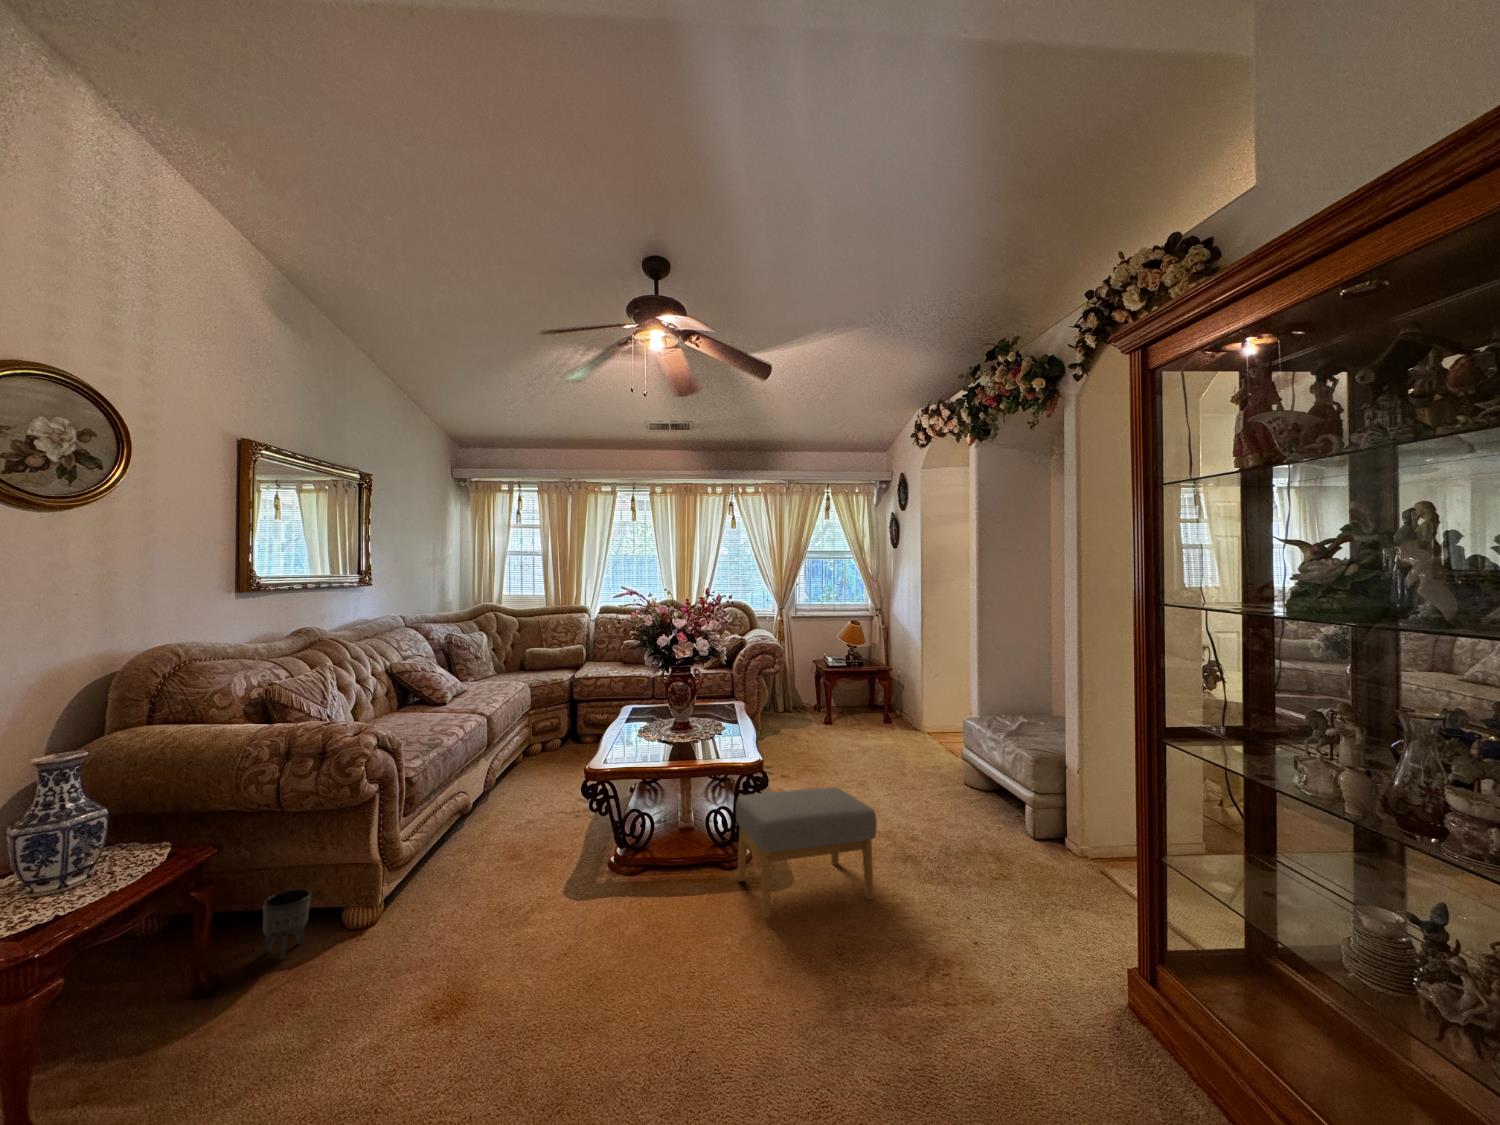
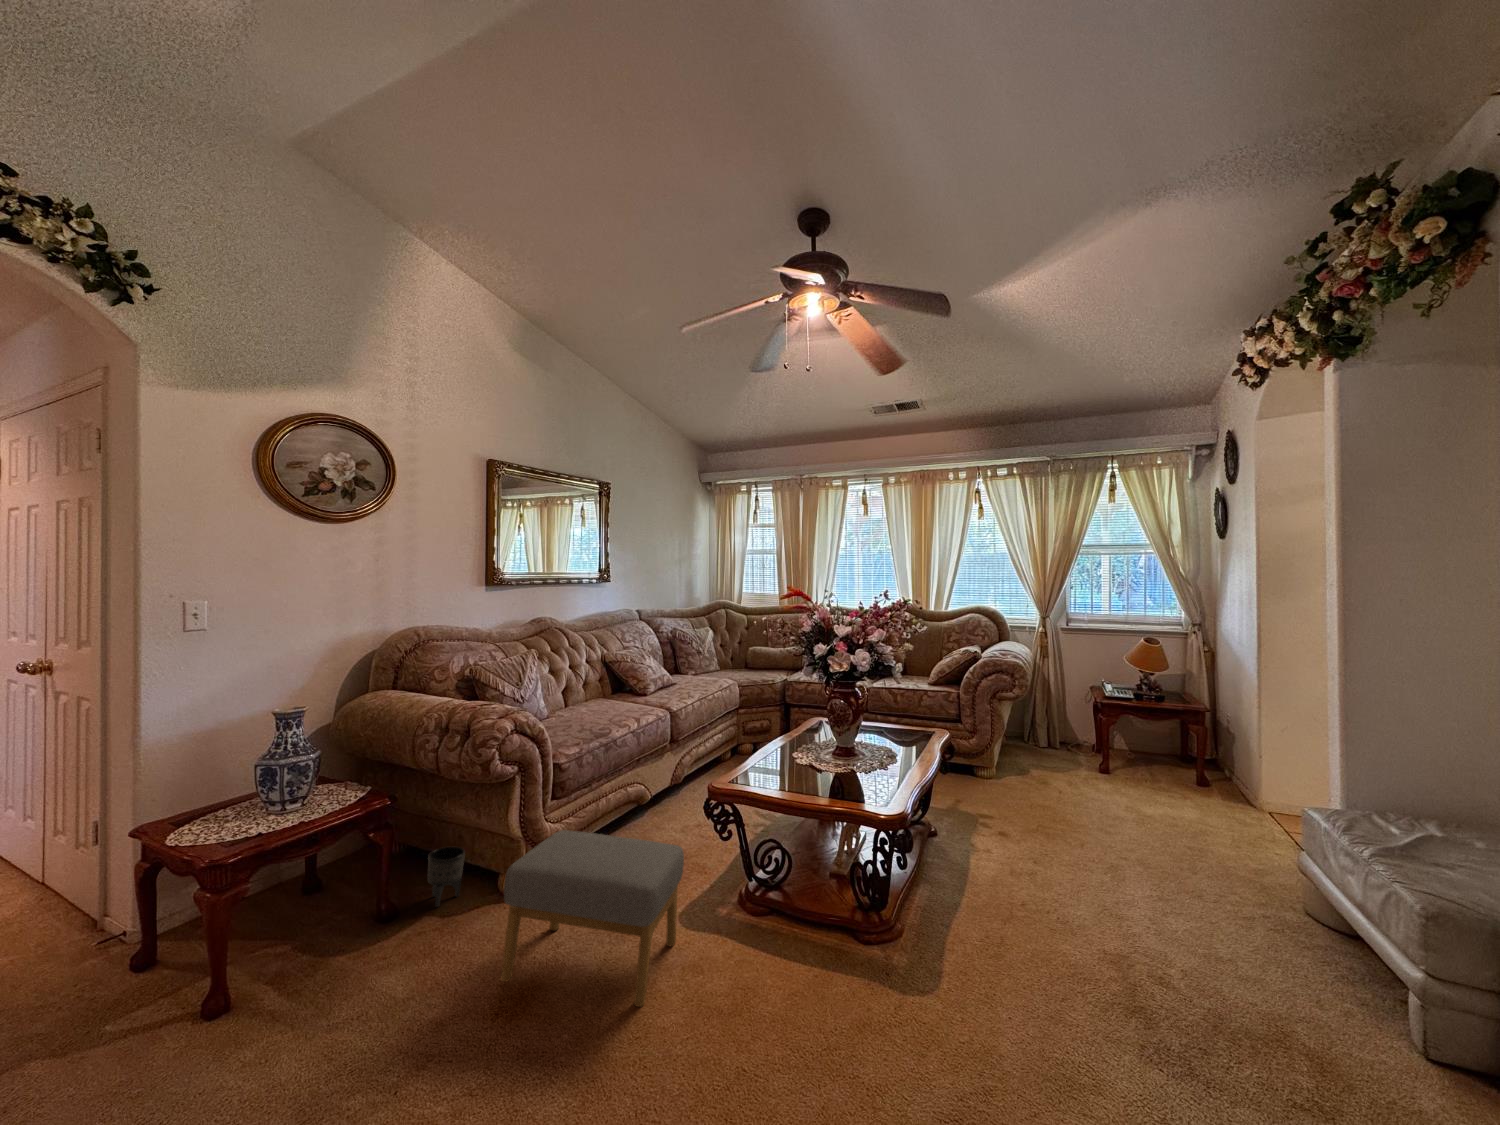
footstool: present [736,787,877,917] -> present [501,830,684,1007]

